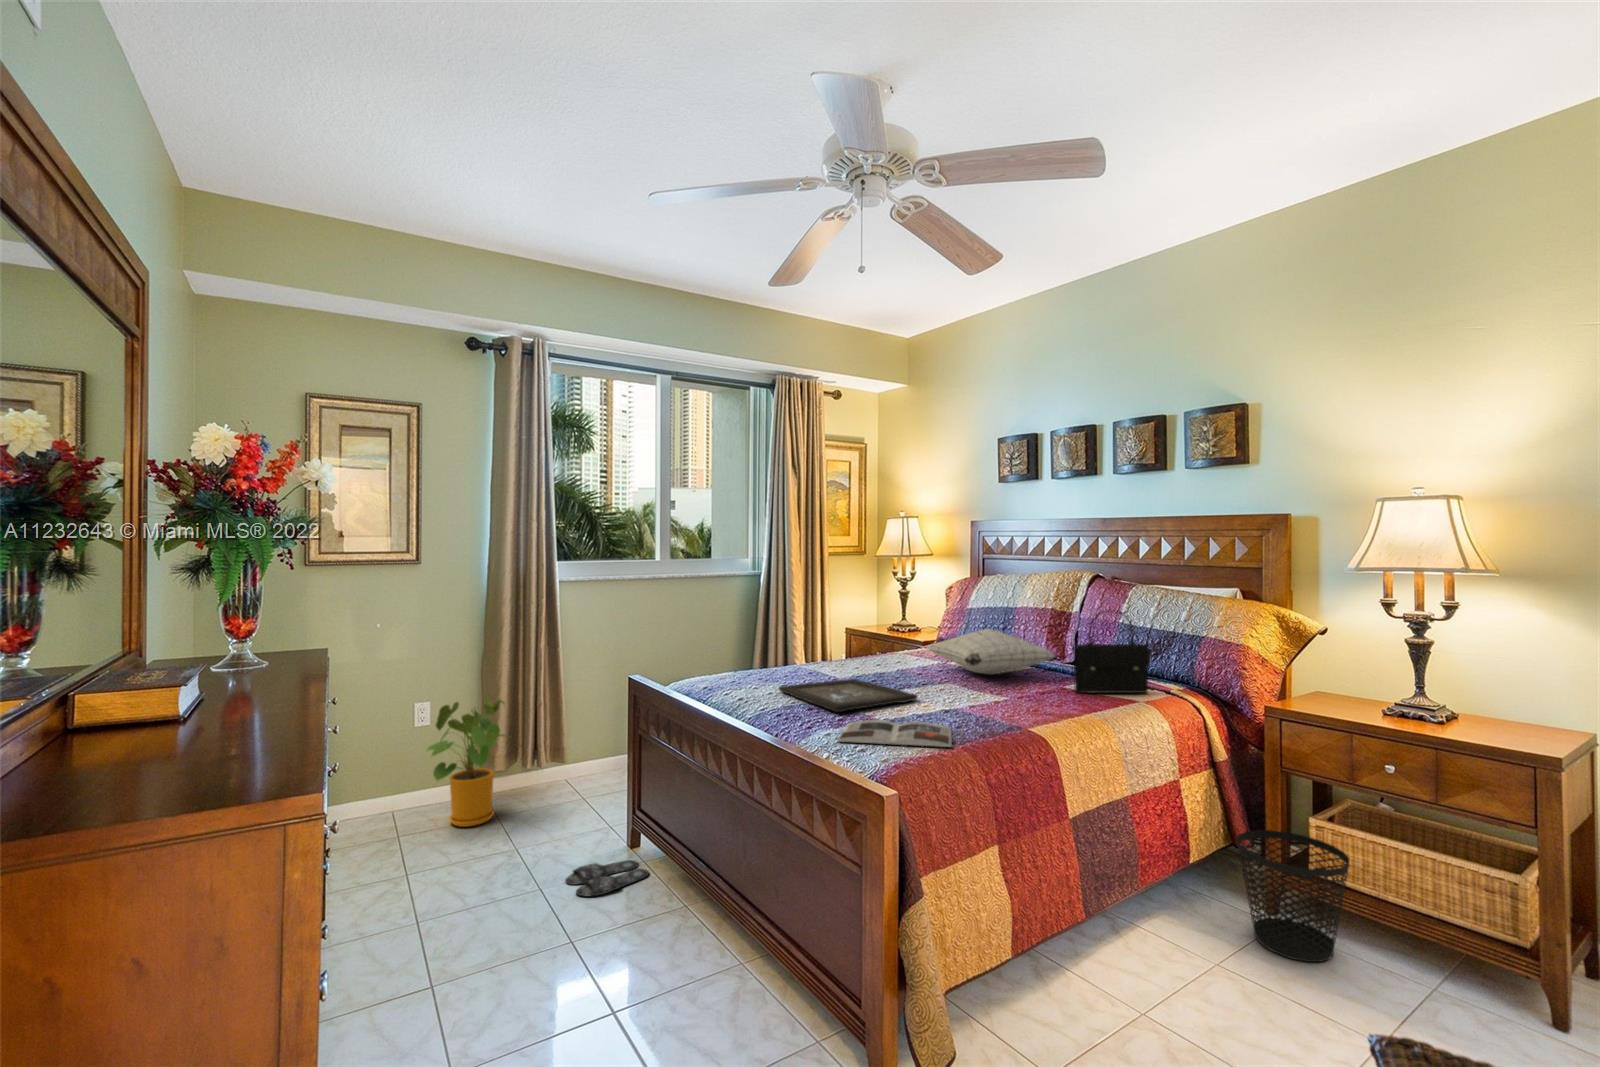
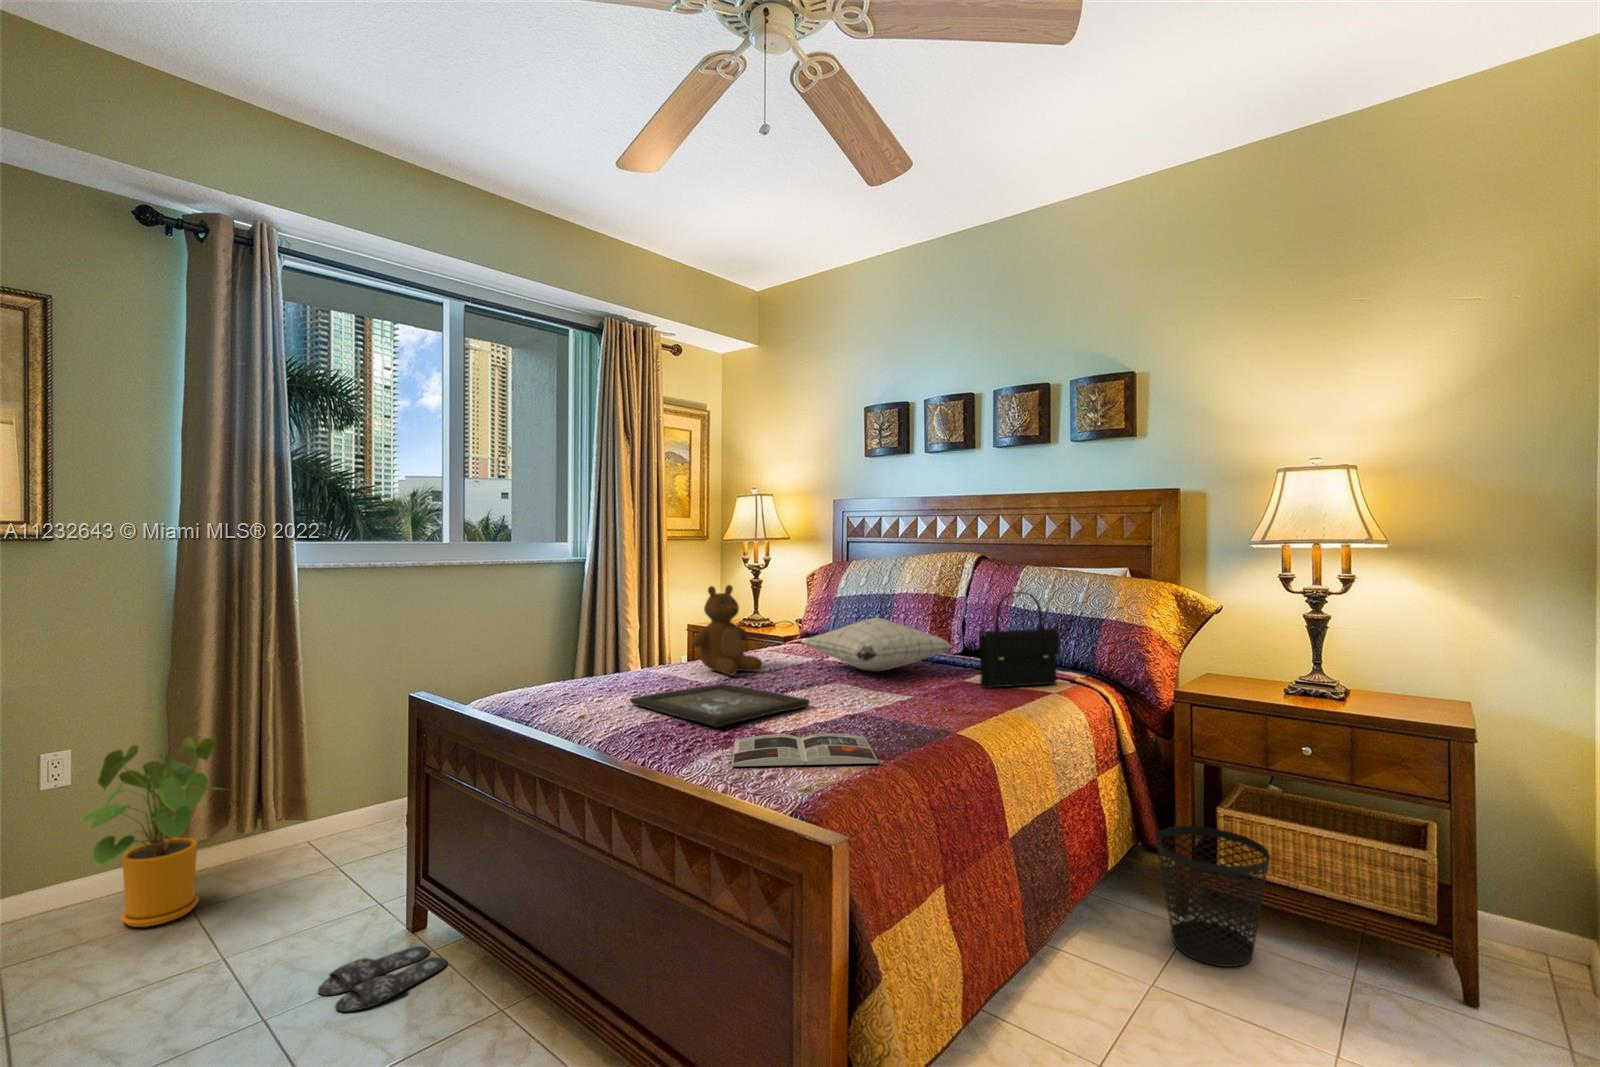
teddy bear: none [834,598,892,673] -> present [692,585,762,675]

